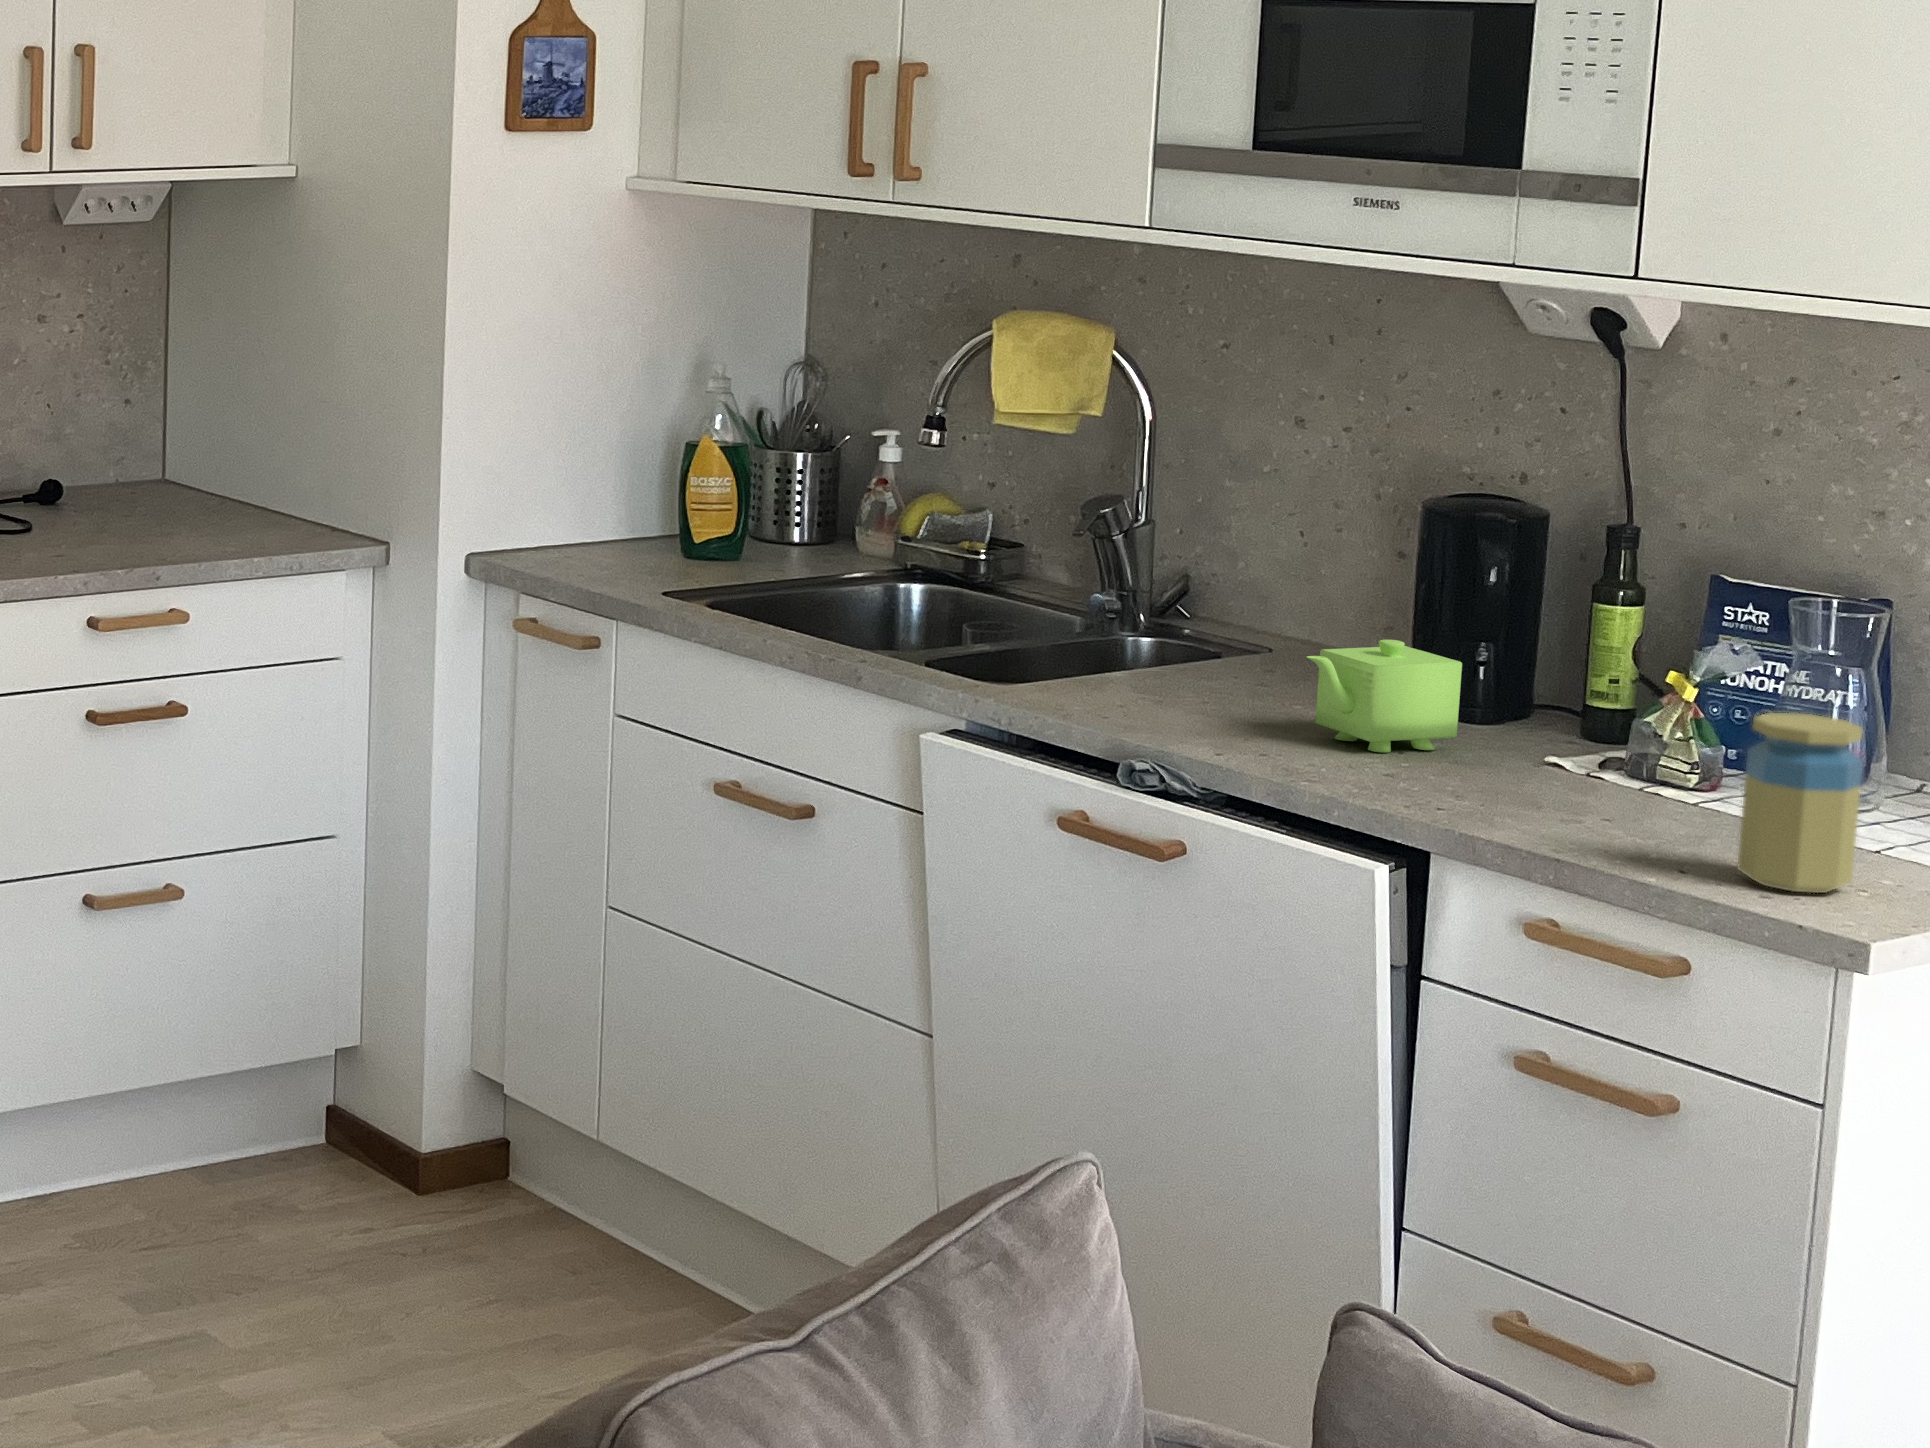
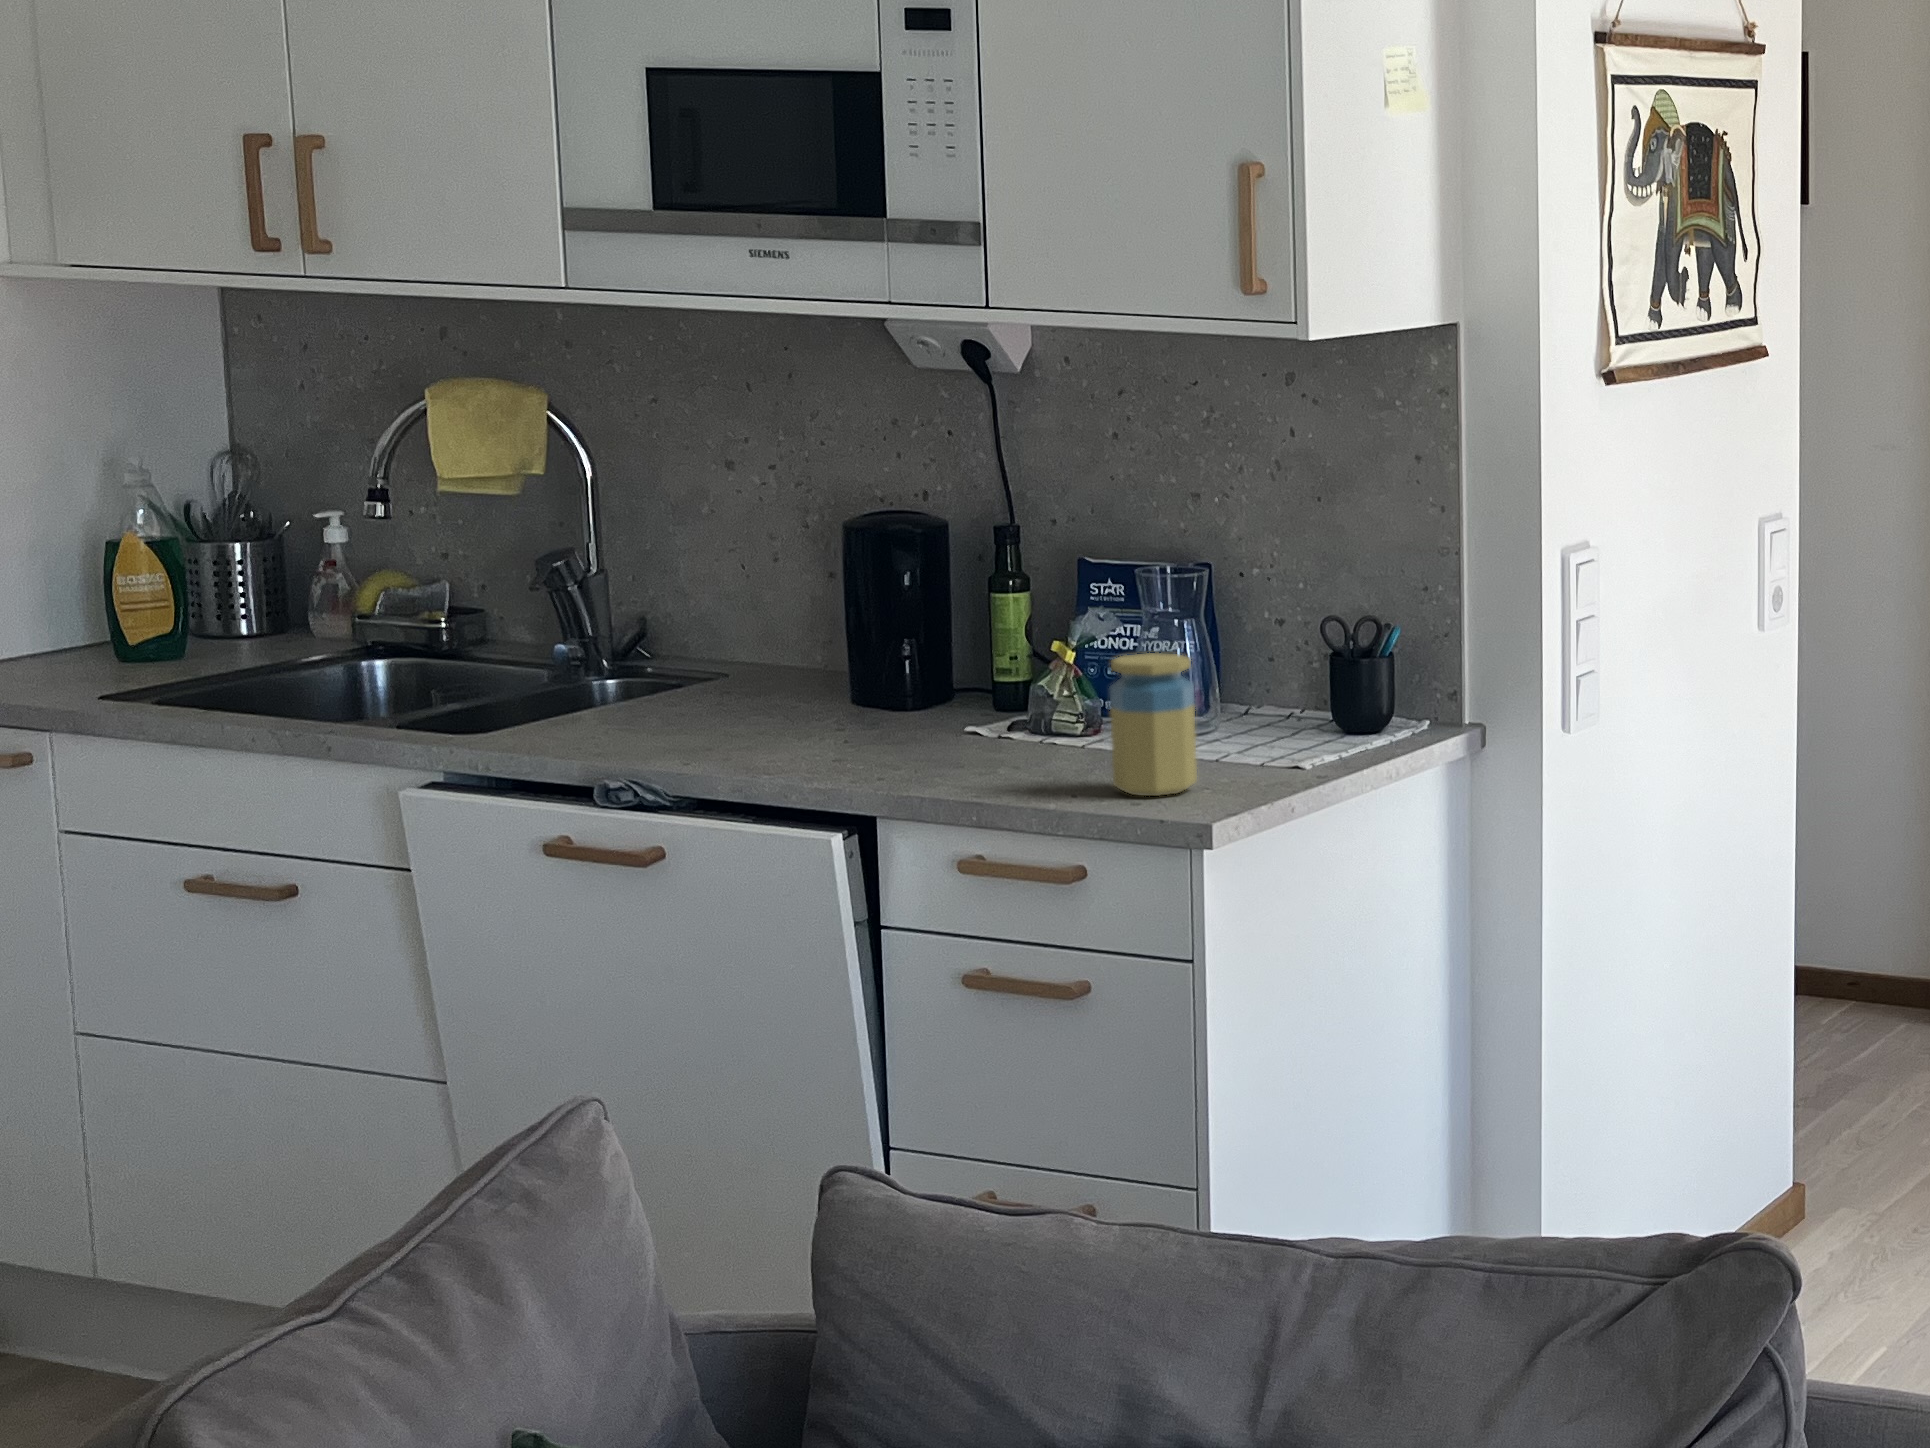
teapot: present [1307,639,1462,752] -> none [752,643,890,742]

